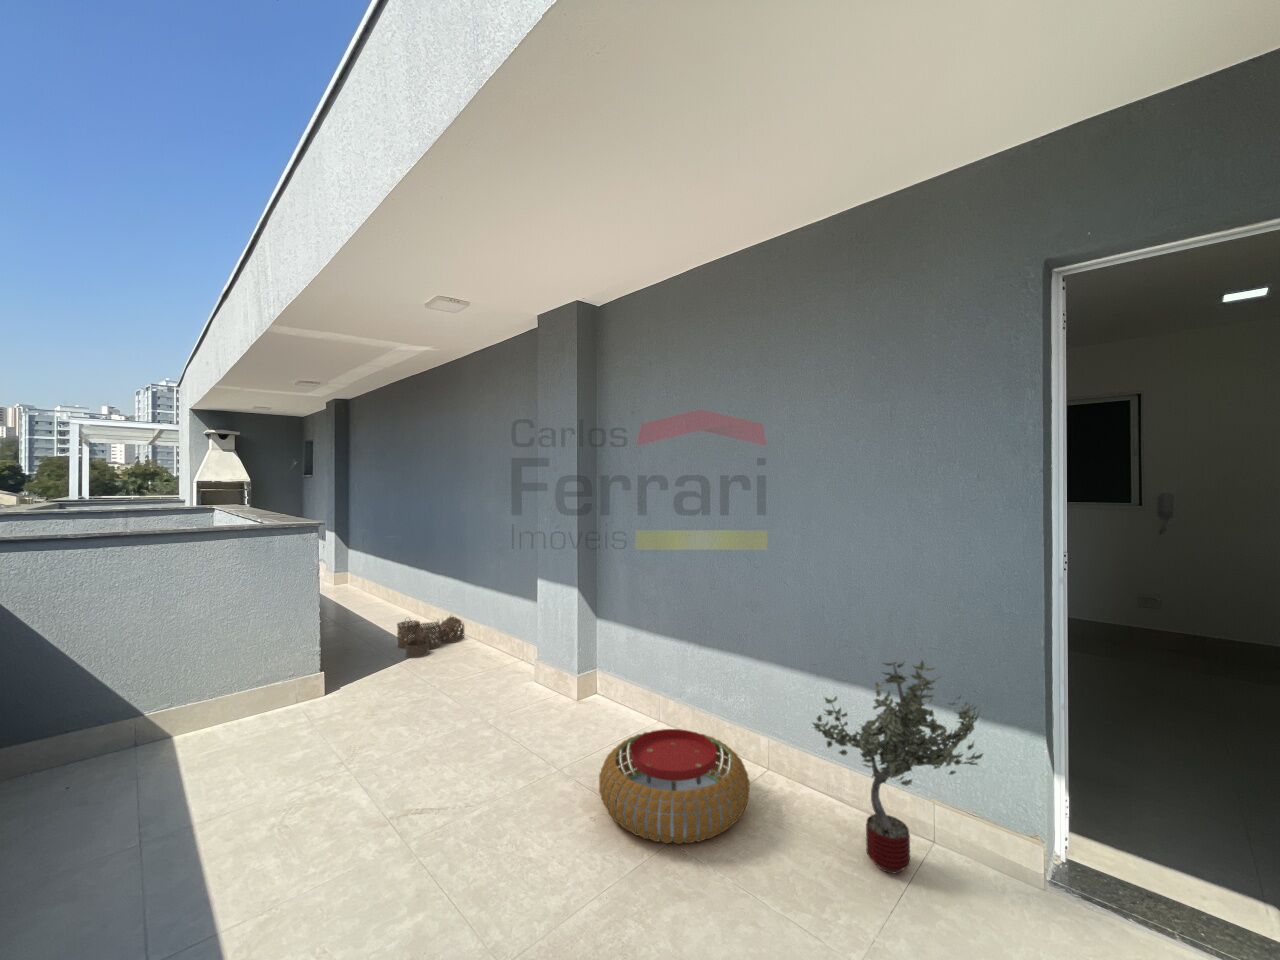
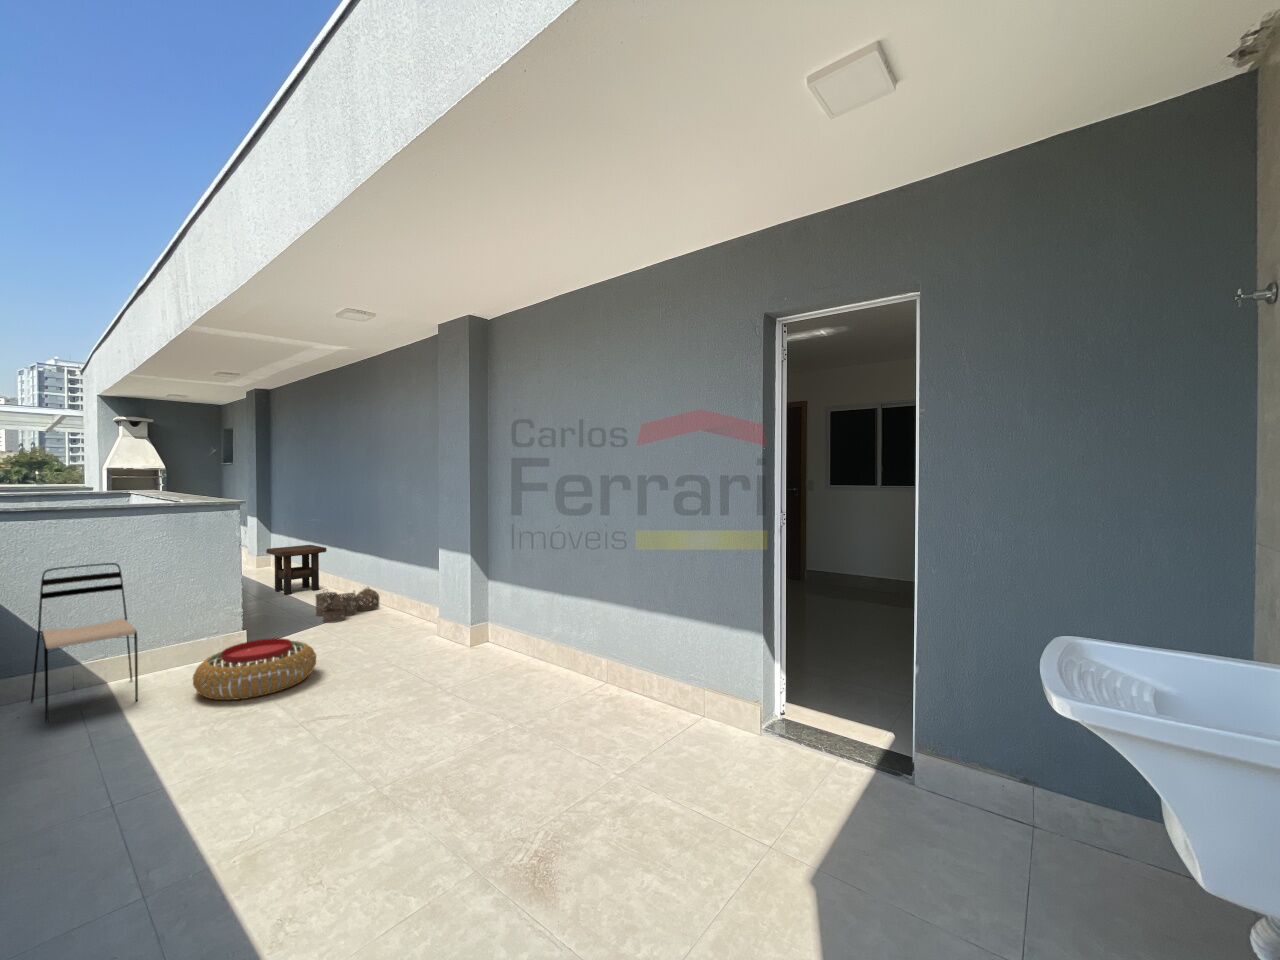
side table: none [346,564,407,619] -> present [266,545,327,595]
dining chair: none [87,597,202,799] -> present [31,563,138,723]
potted tree: present [813,661,983,873] -> none [622,587,716,731]
pouf: present [599,729,750,844] -> present [193,638,316,700]

